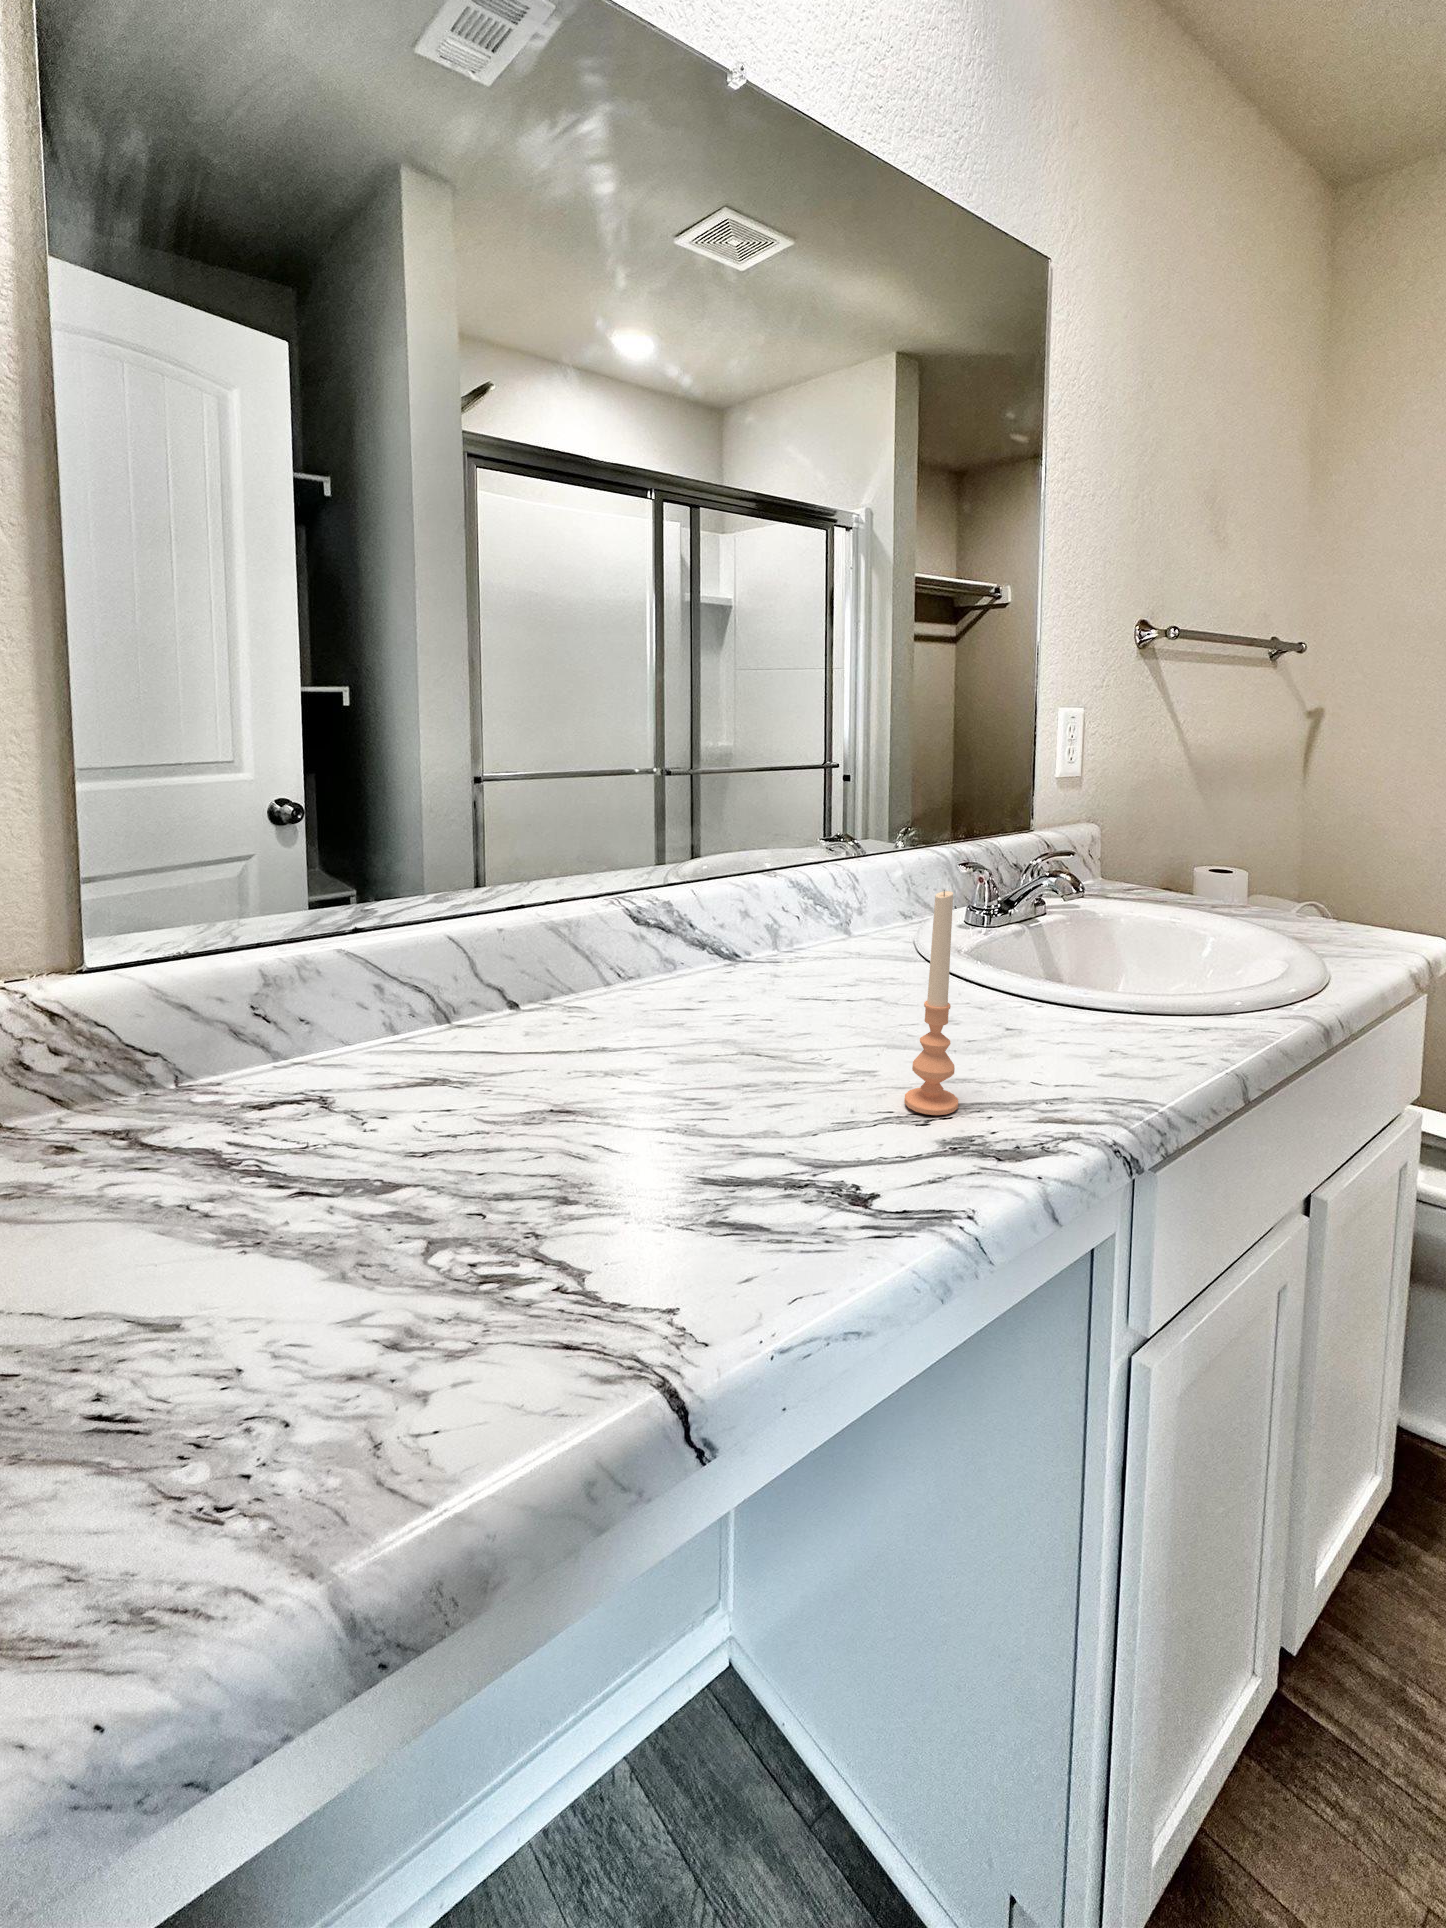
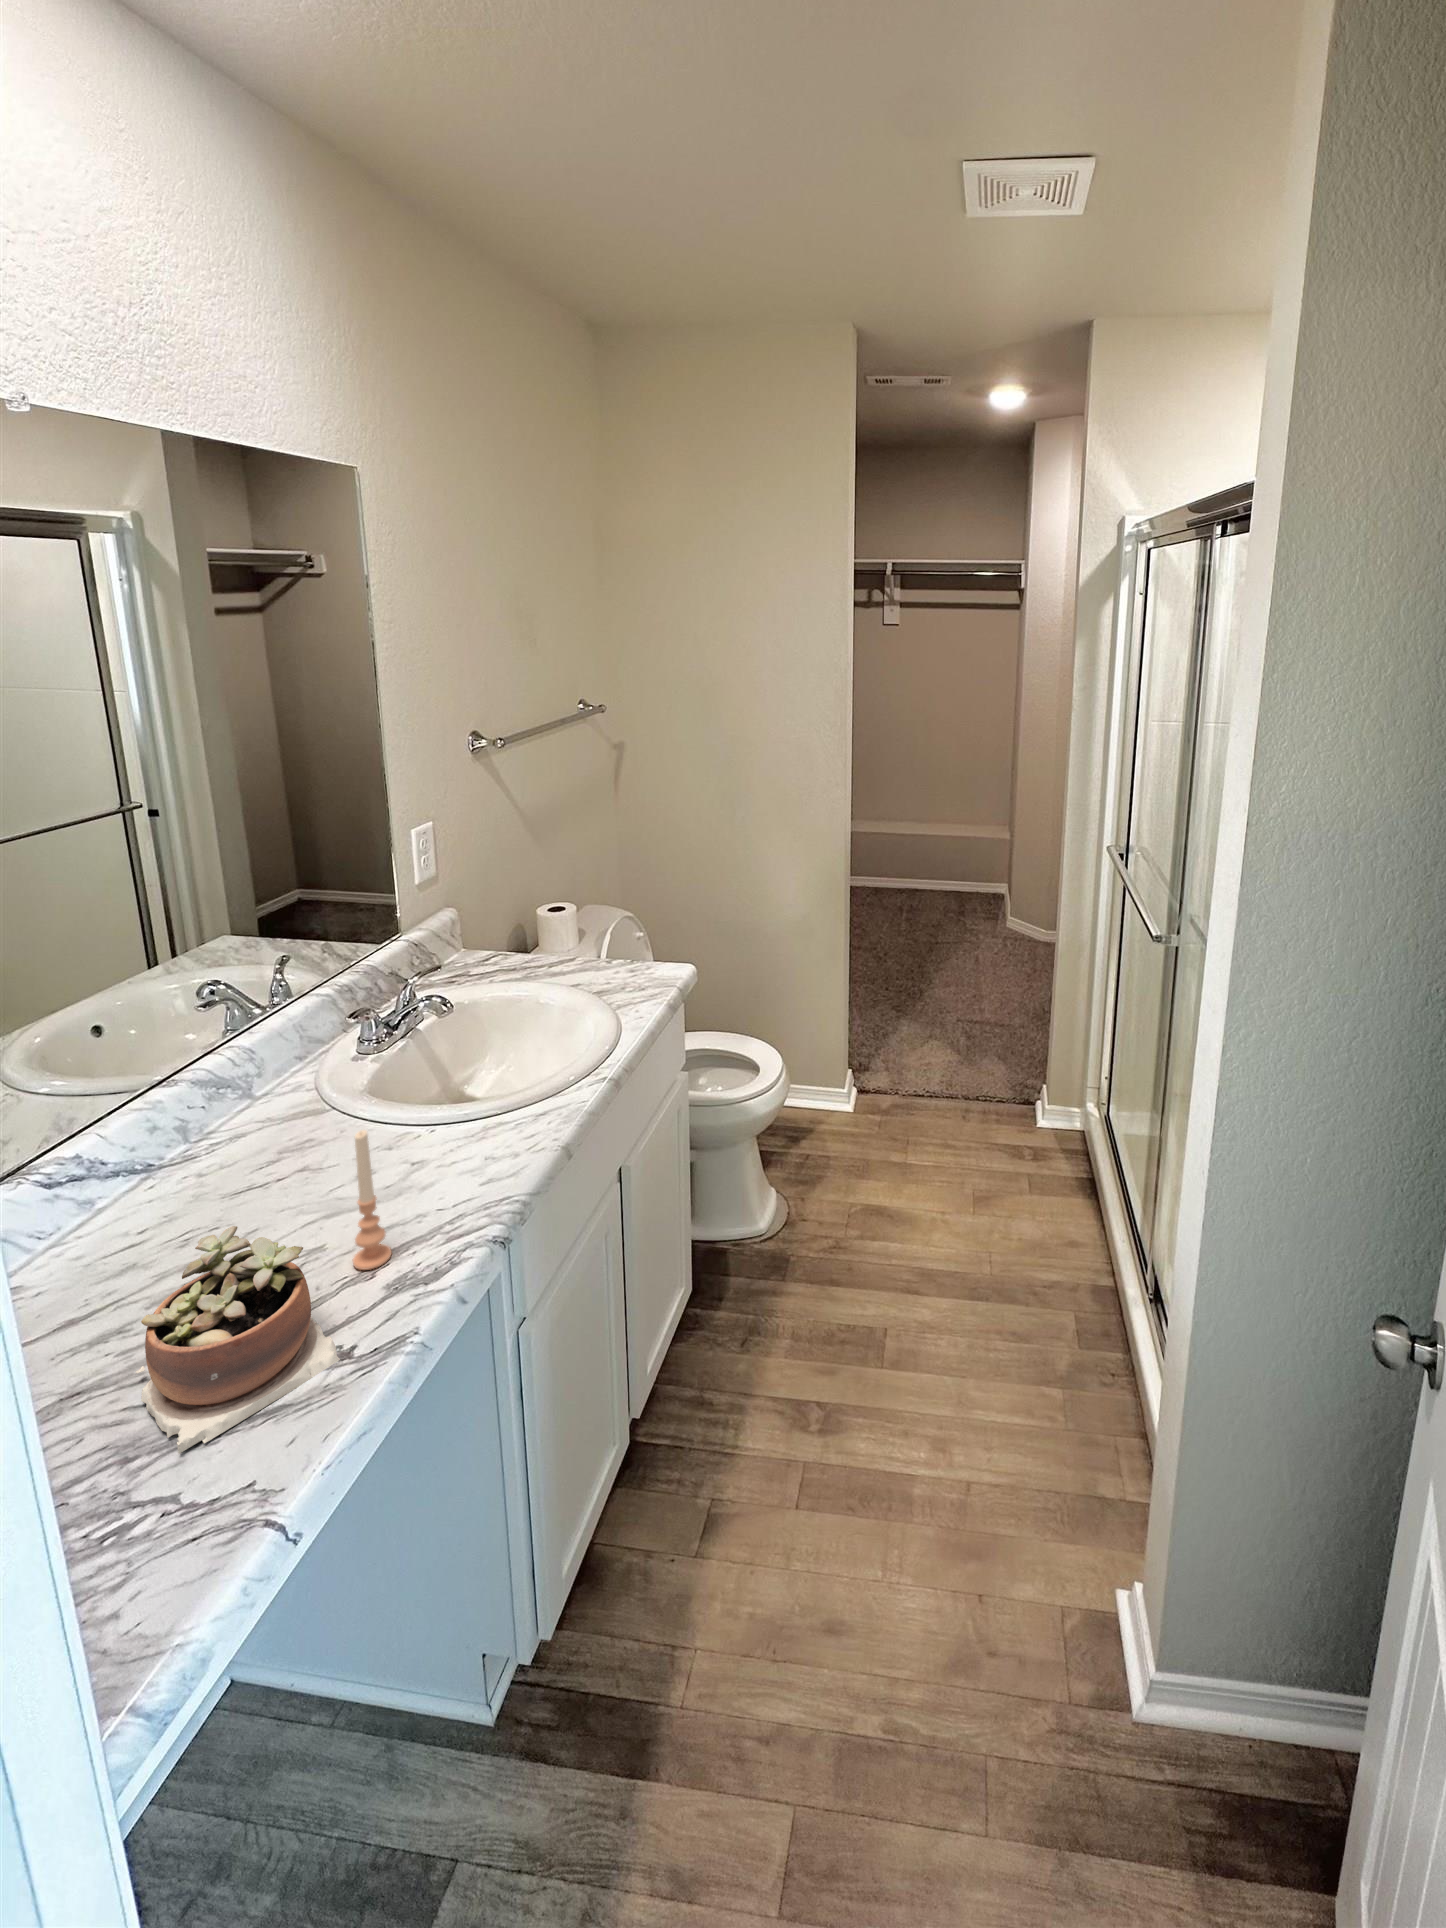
succulent plant: none [612,949,854,1223] -> present [136,1226,340,1454]

